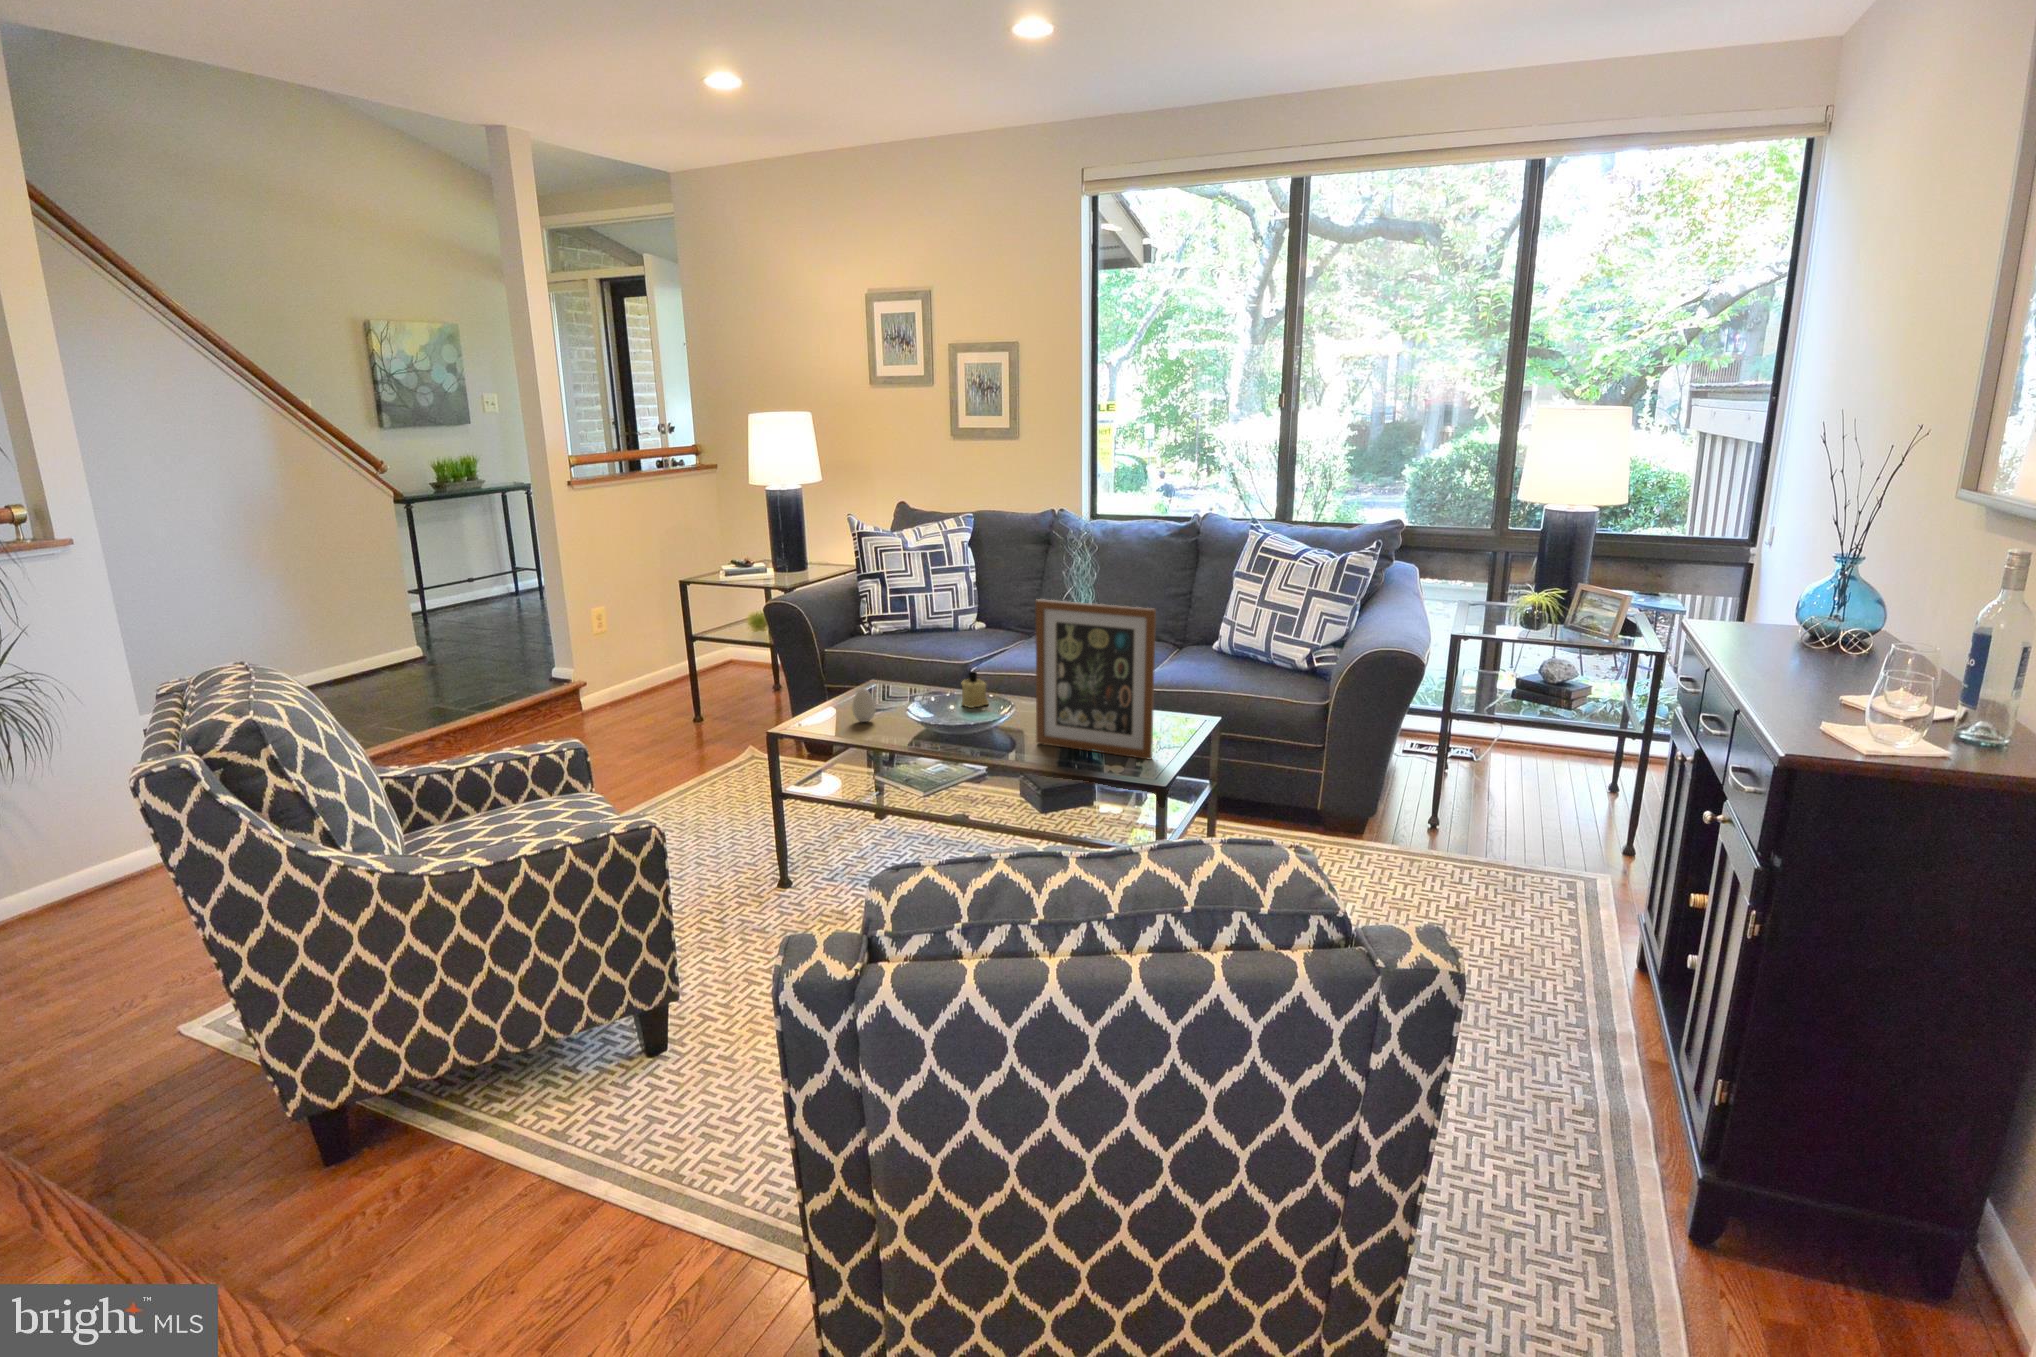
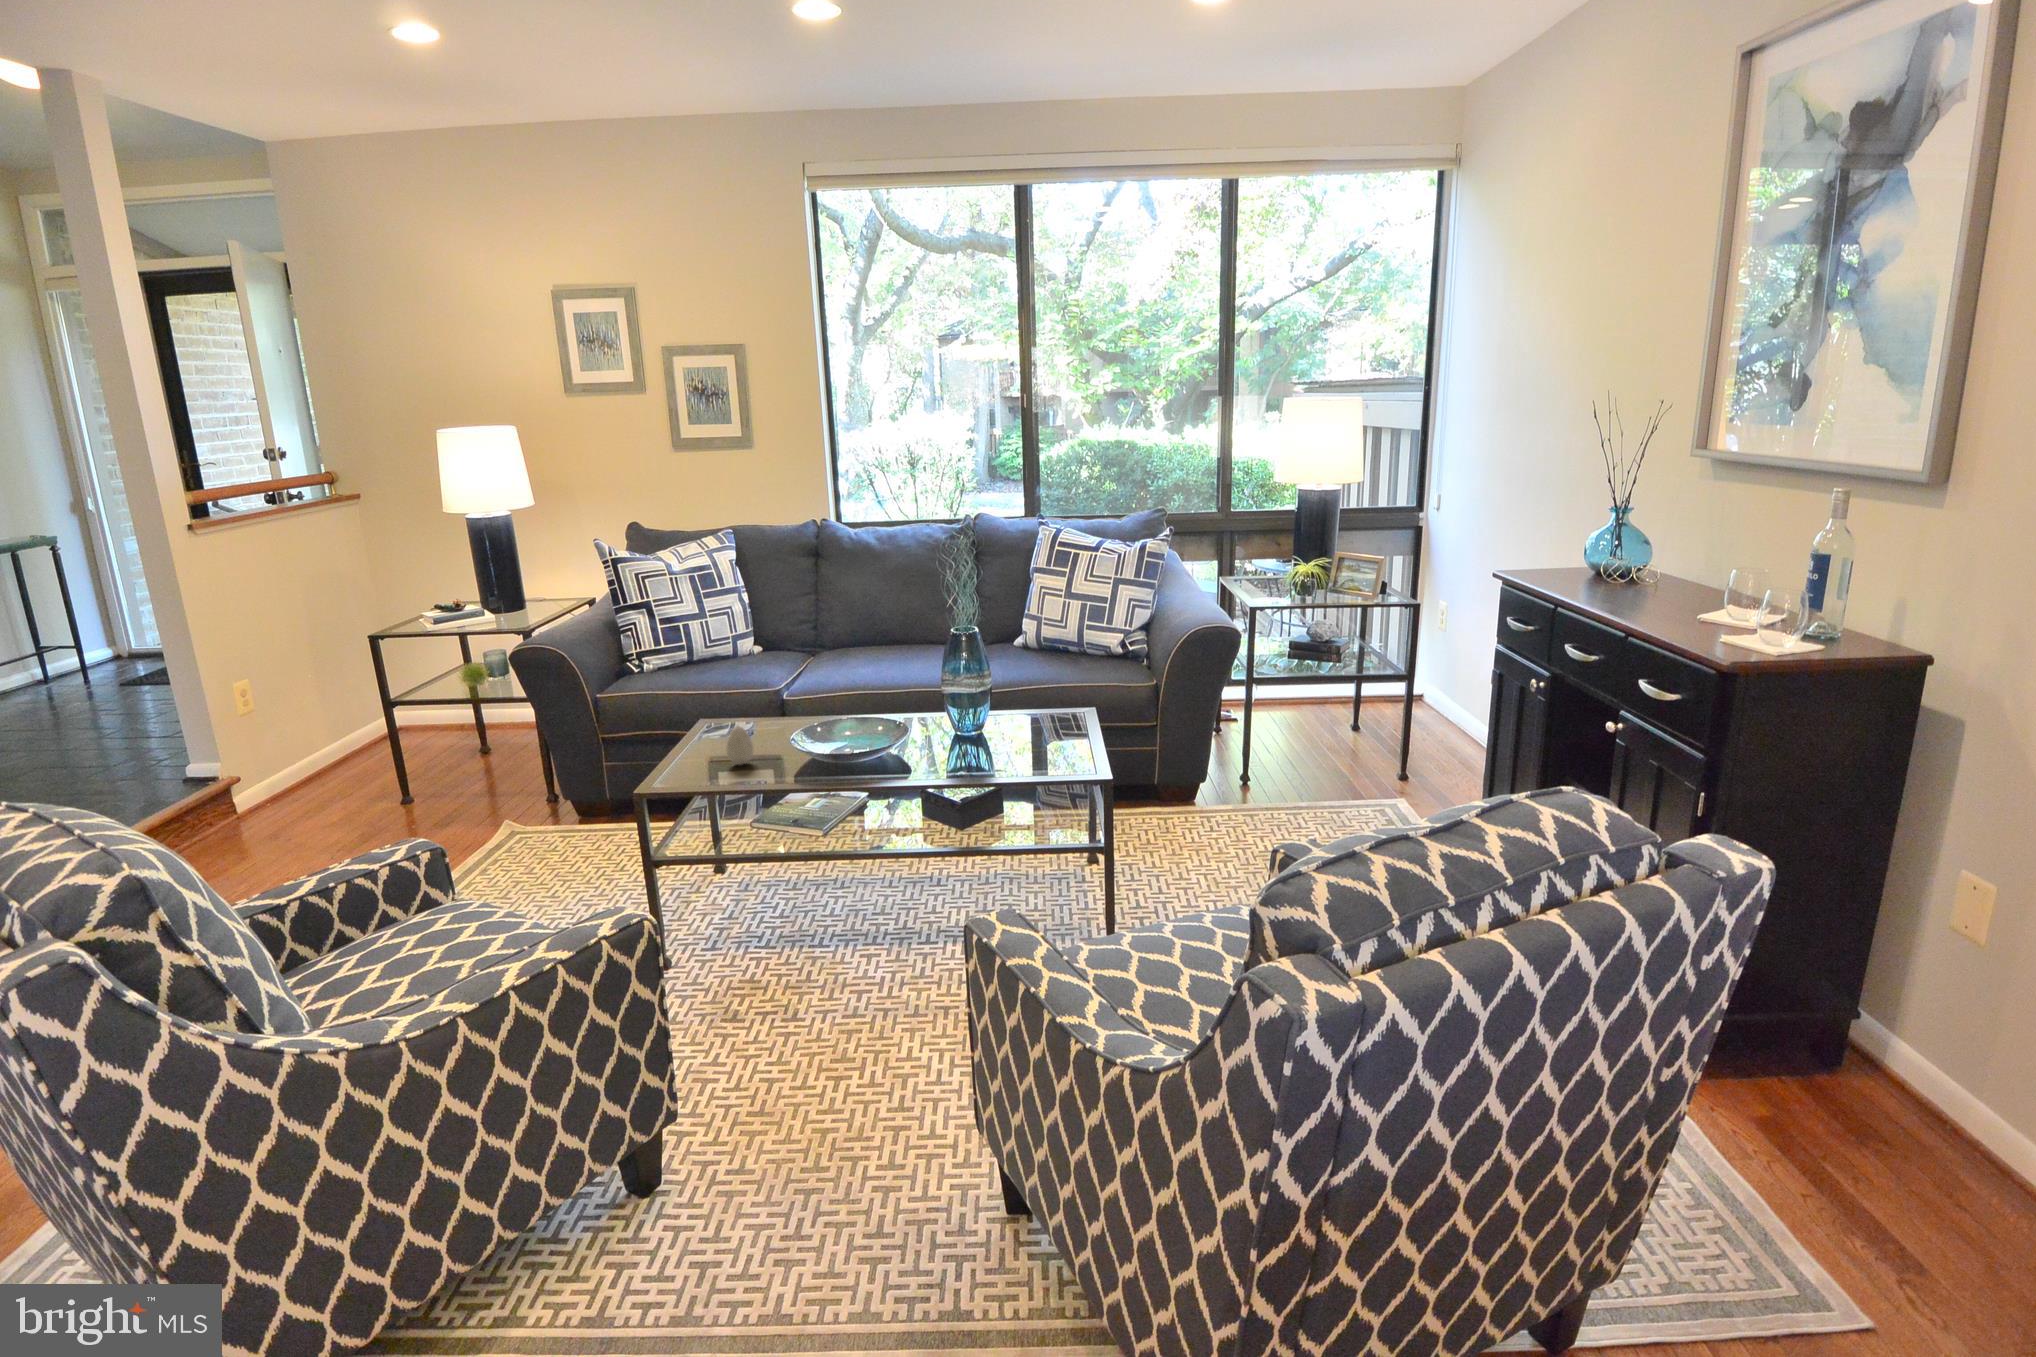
picture frame: present [1036,599,1156,759] -> none [948,606,1078,758]
candle: present [961,671,989,708] -> none [829,693,859,733]

